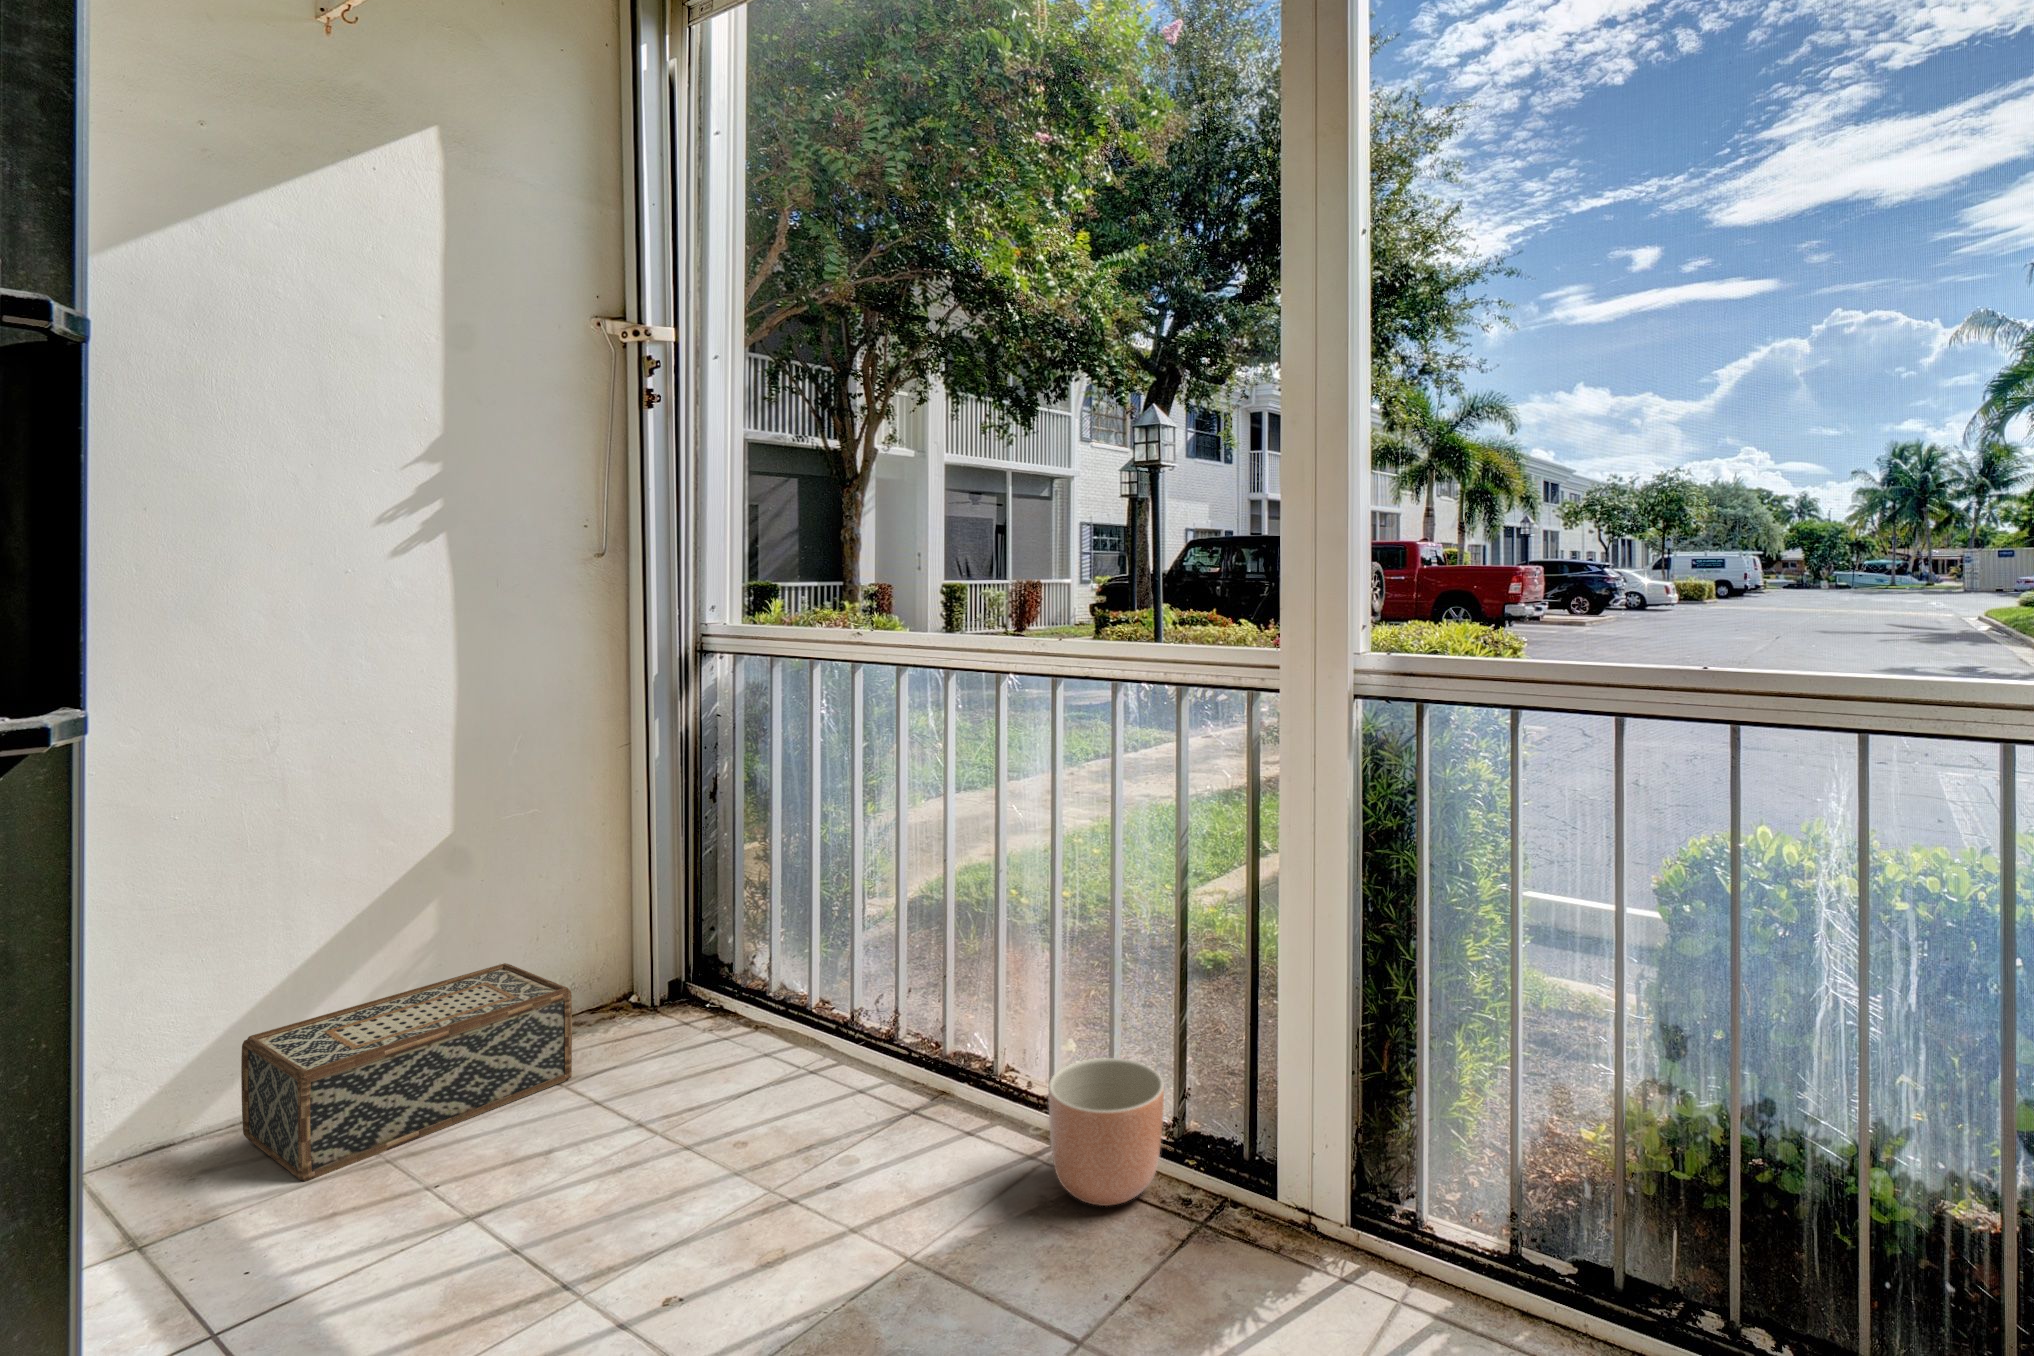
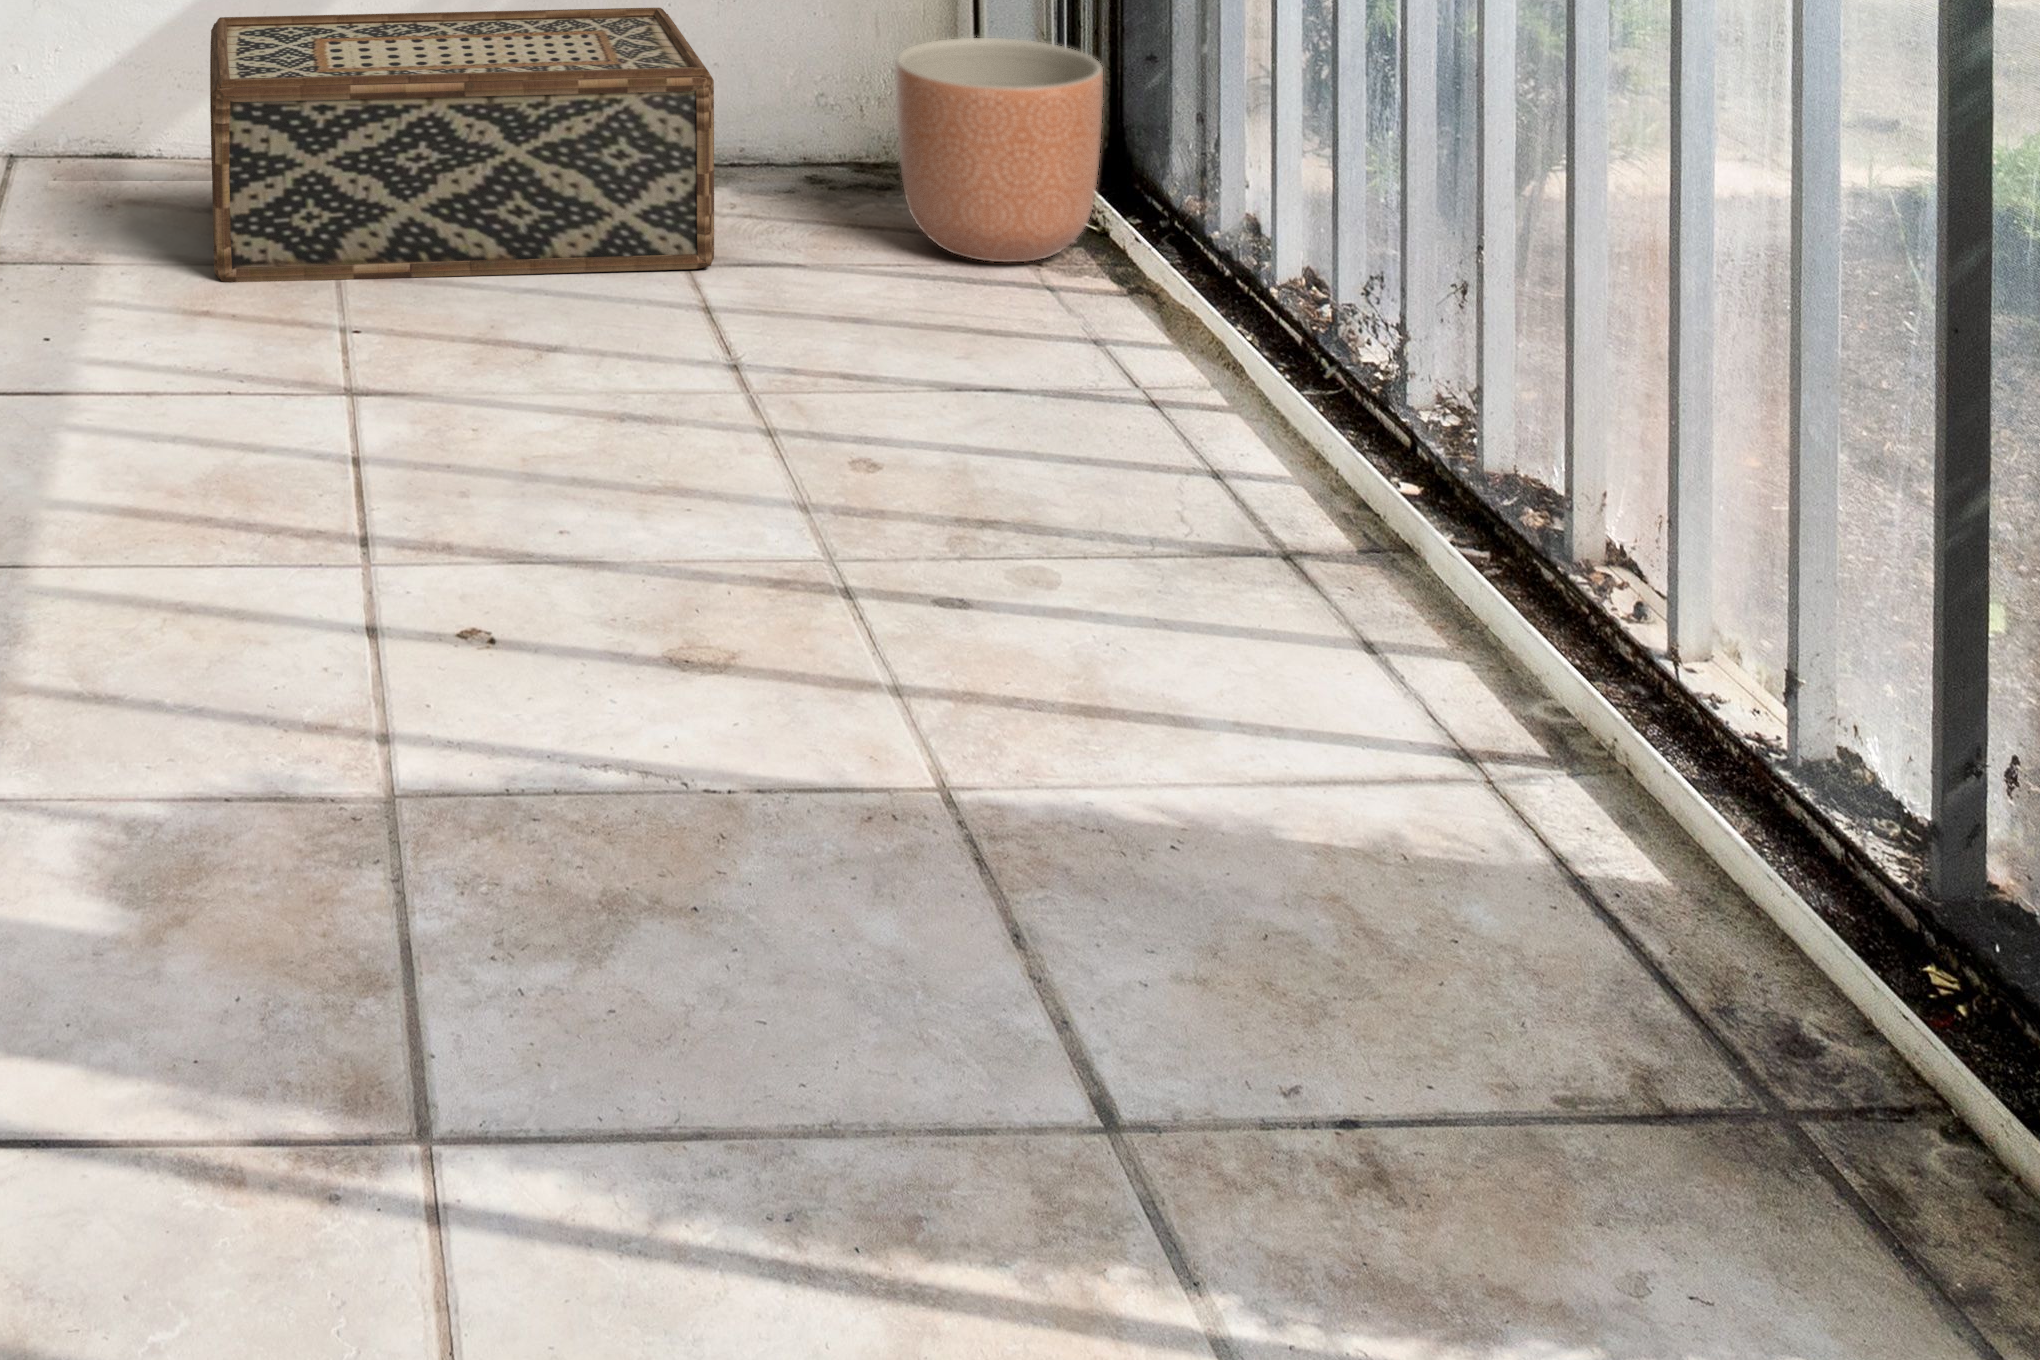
planter: present [1049,1058,1164,1206] -> present [895,38,1103,262]

